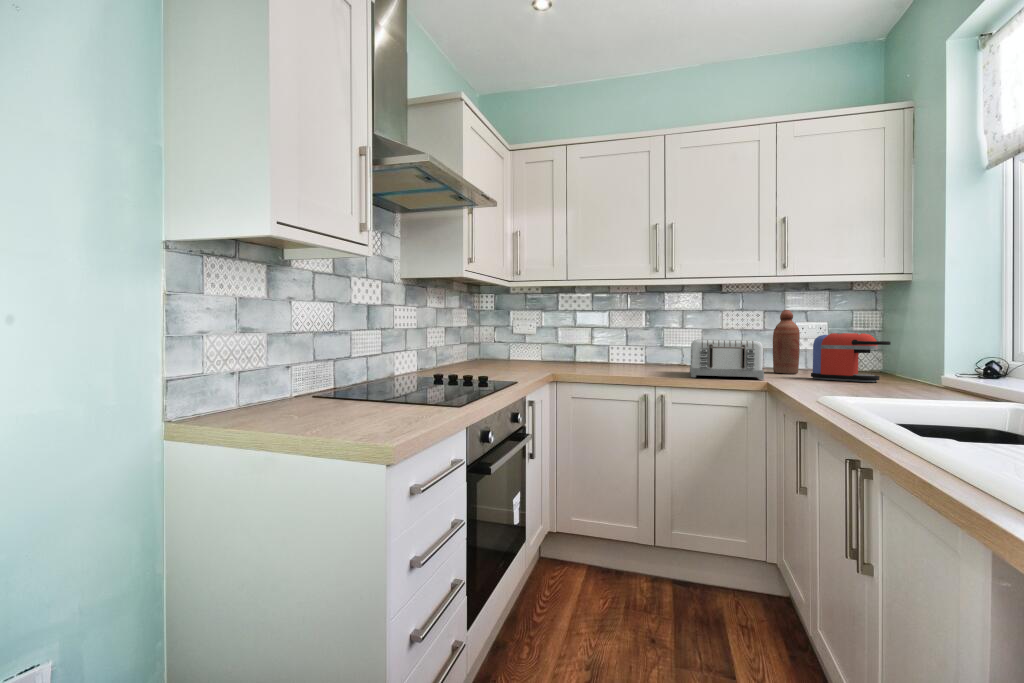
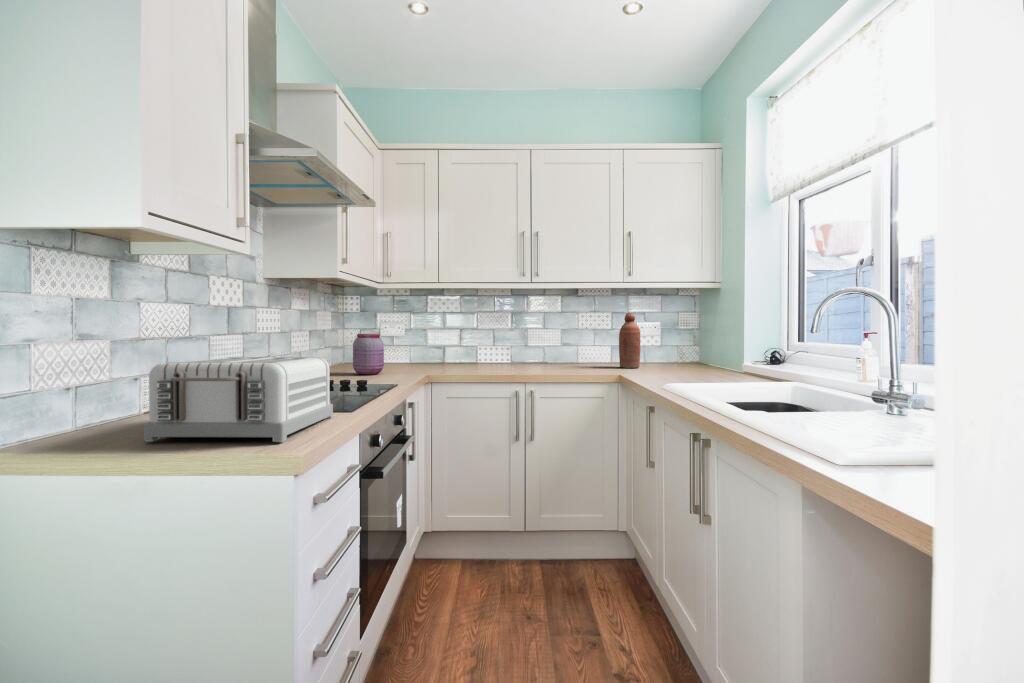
jar: none [481,331,511,372] -> present [353,334,384,375]
coffee maker: present [811,333,891,382] -> none [651,333,711,373]
toaster: present [690,339,764,379] -> present [144,357,333,442]

